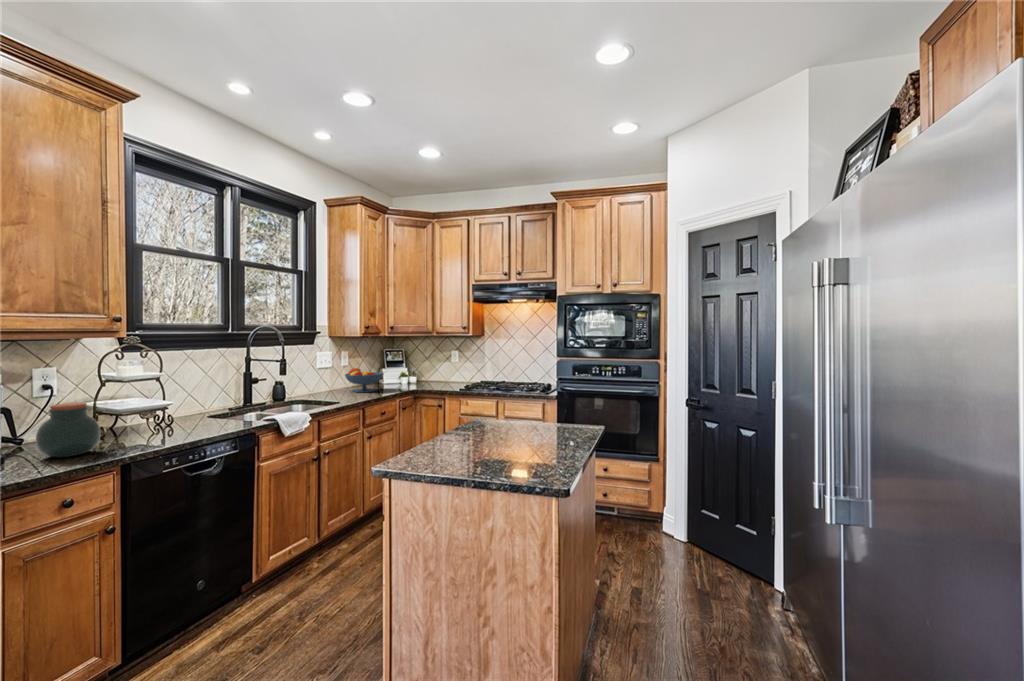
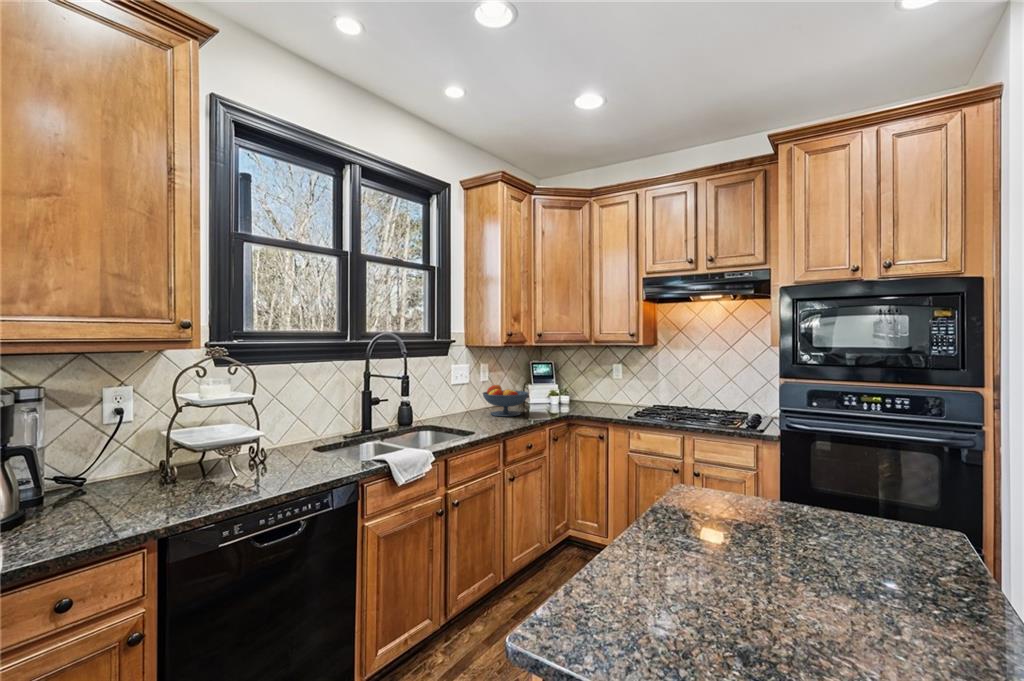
jar: present [36,403,100,457] -> none [64,439,149,518]

